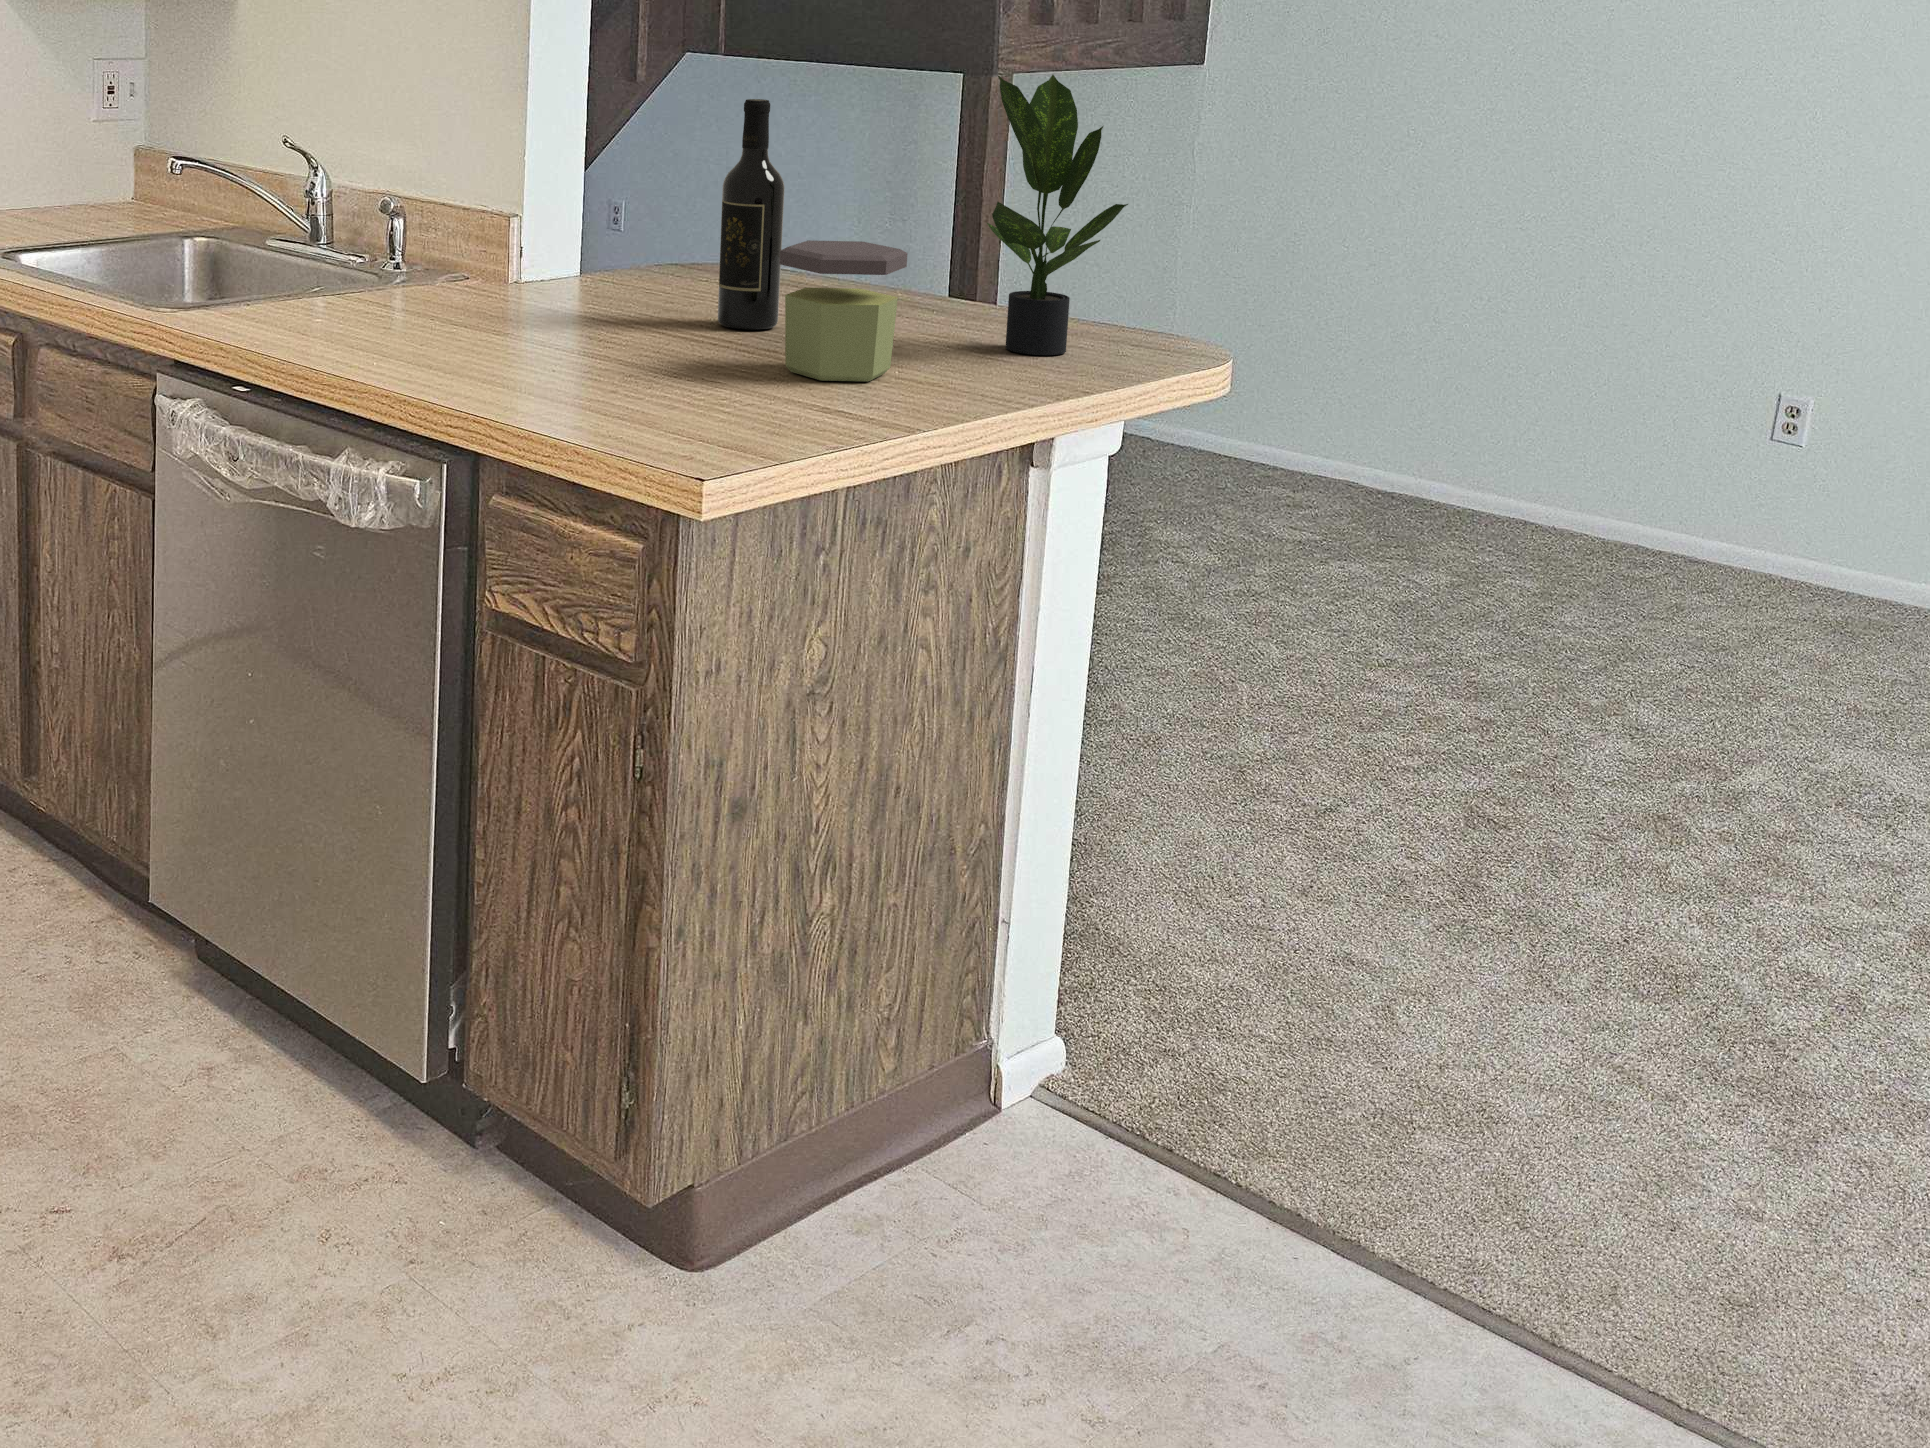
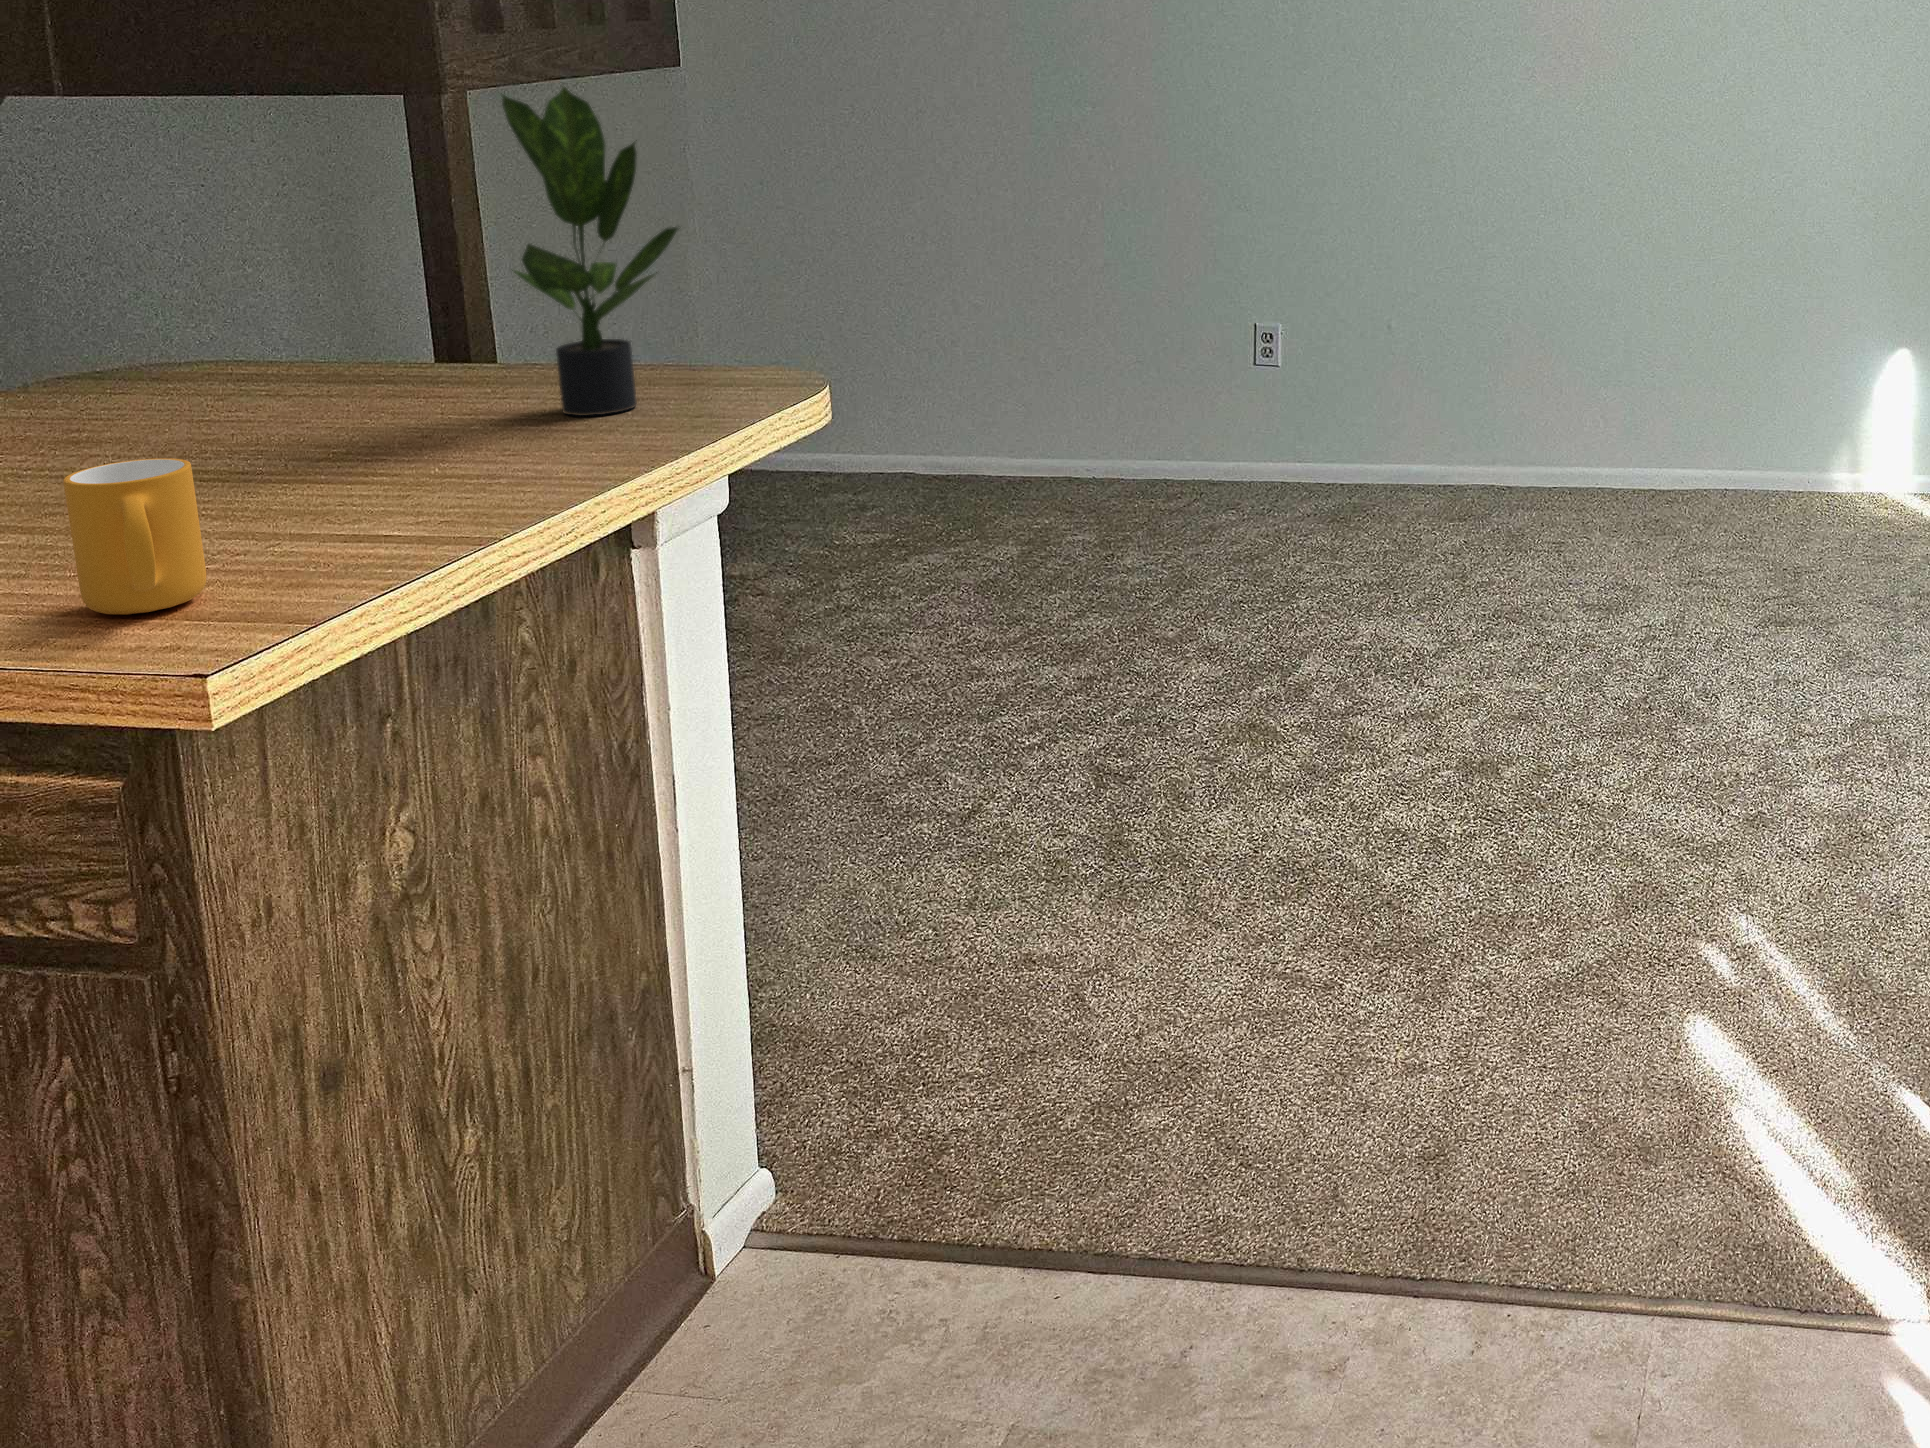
wine bottle: present [718,99,785,330] -> none [130,150,247,451]
jar: present [779,240,907,381] -> none [243,315,426,499]
mug: none [644,320,725,430] -> present [63,458,206,614]

